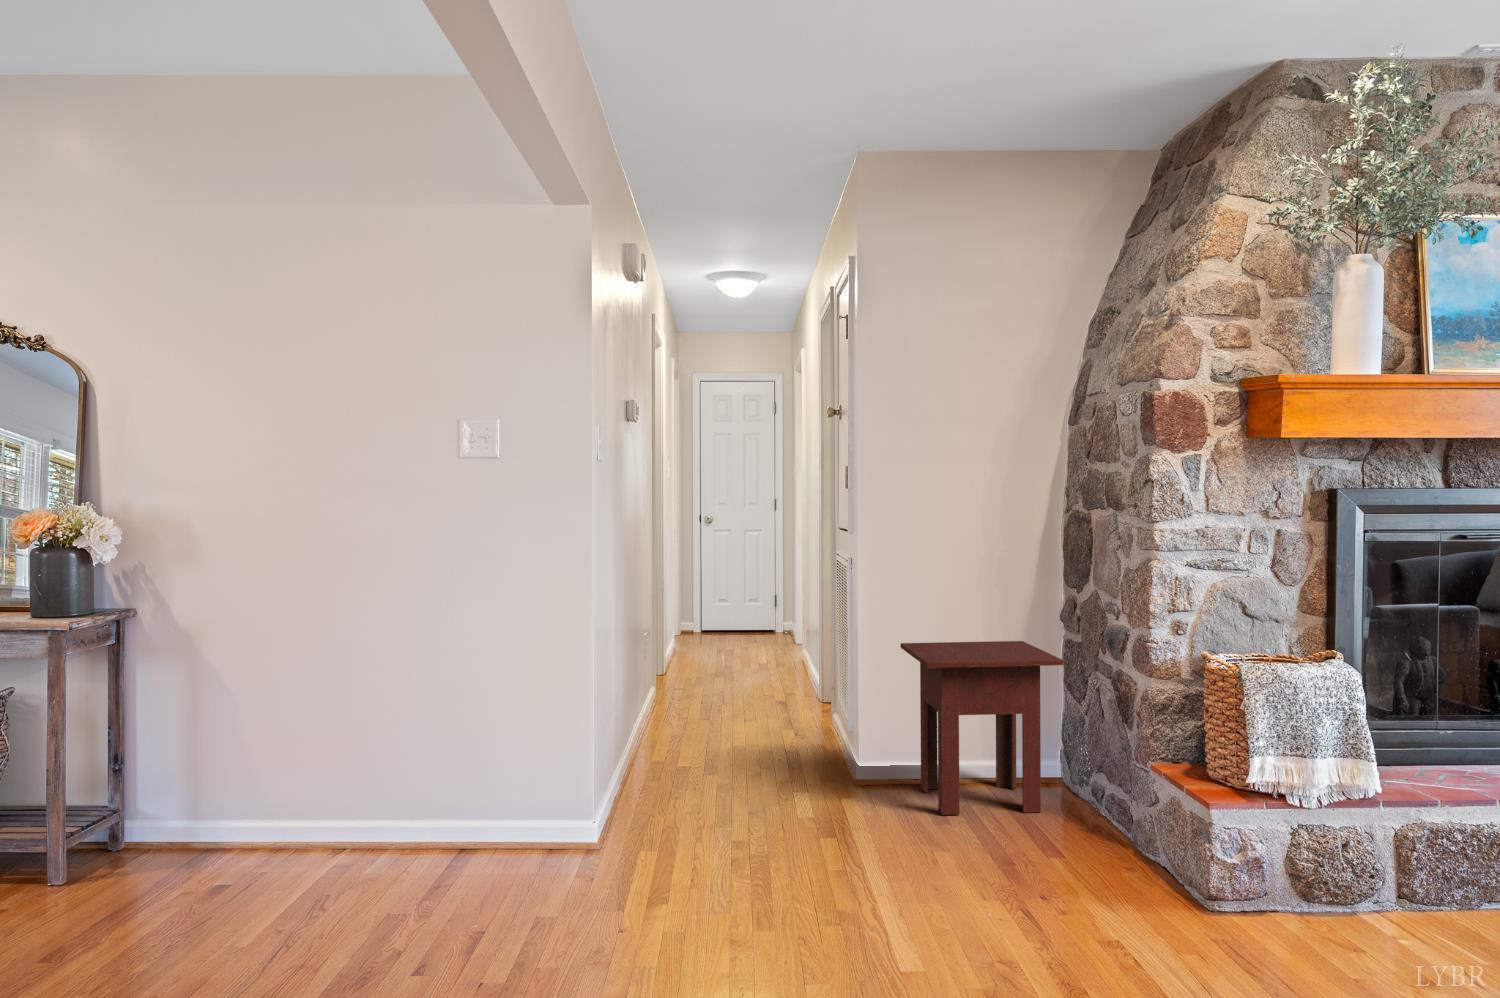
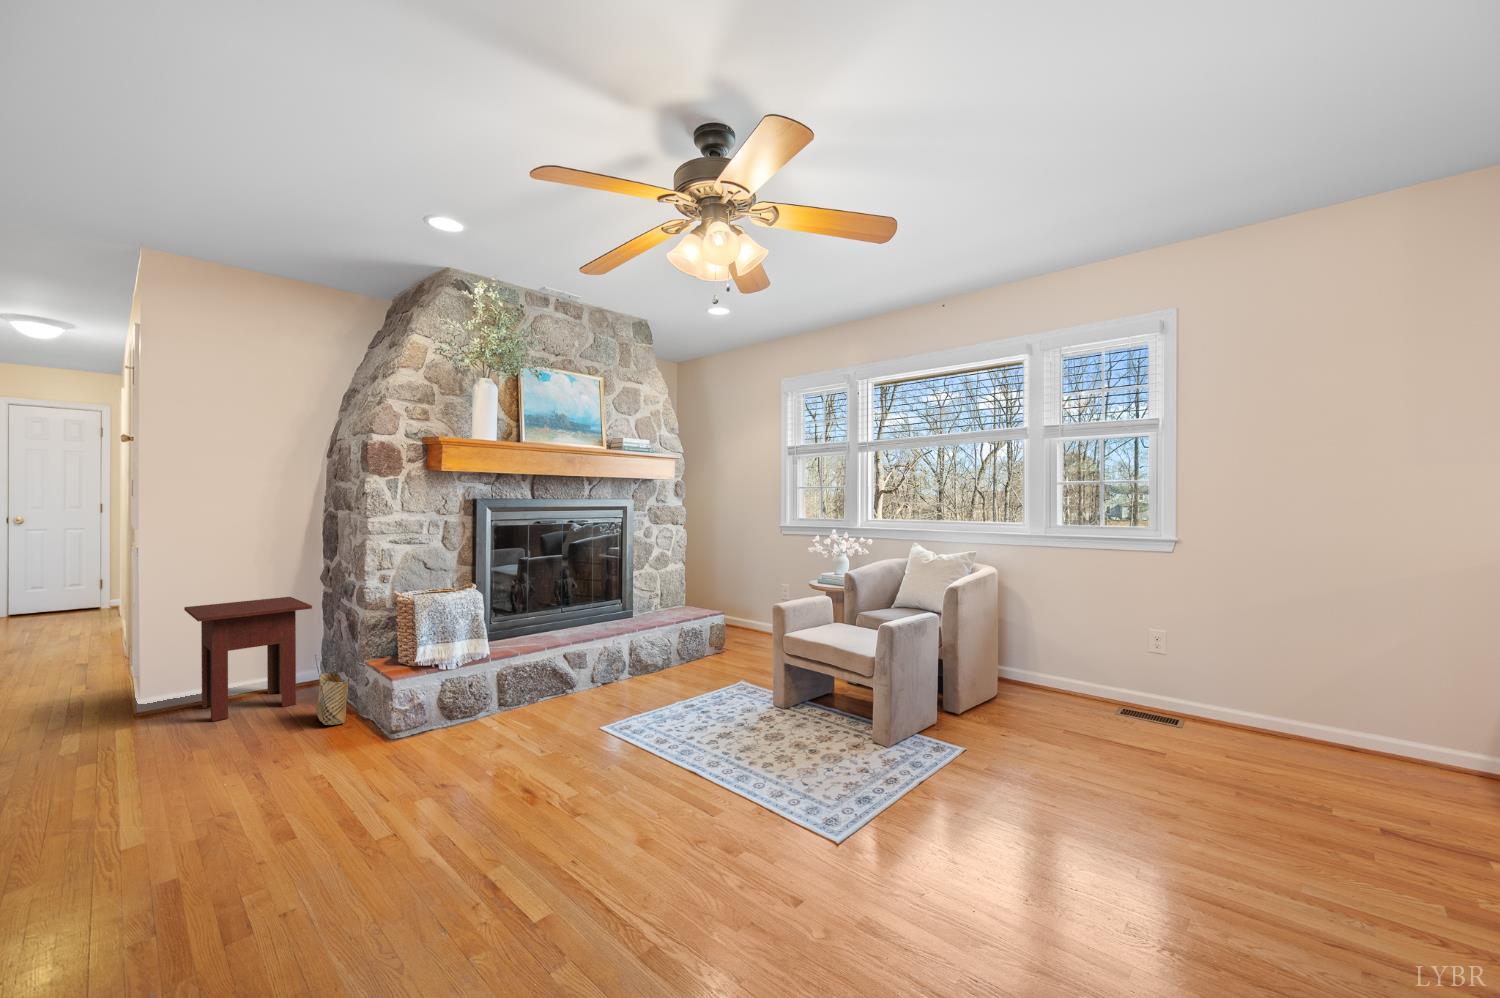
woven basket: none [1078,741,1133,862] -> present [315,651,352,725]

